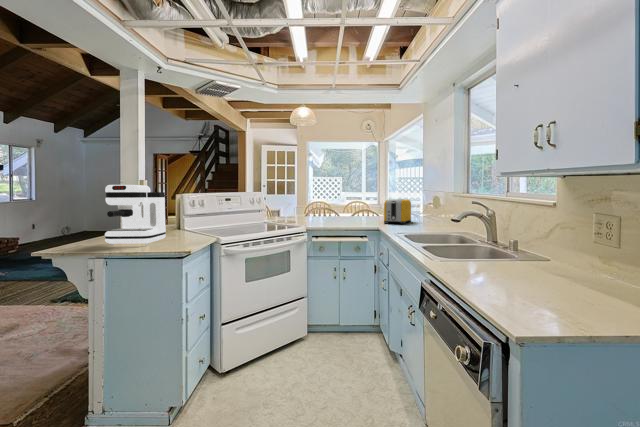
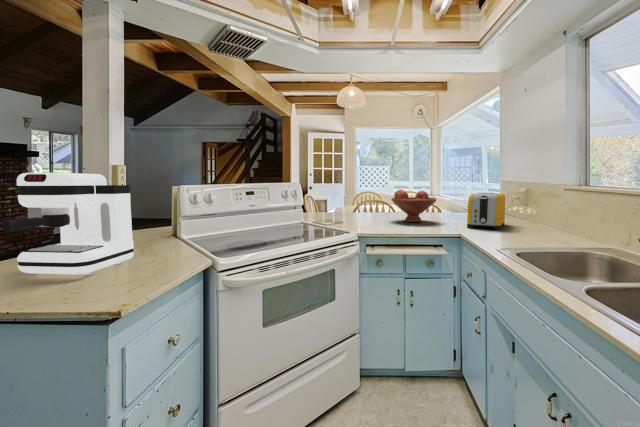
fruit bowl: none [332,197,365,221] -> present [391,190,436,222]

